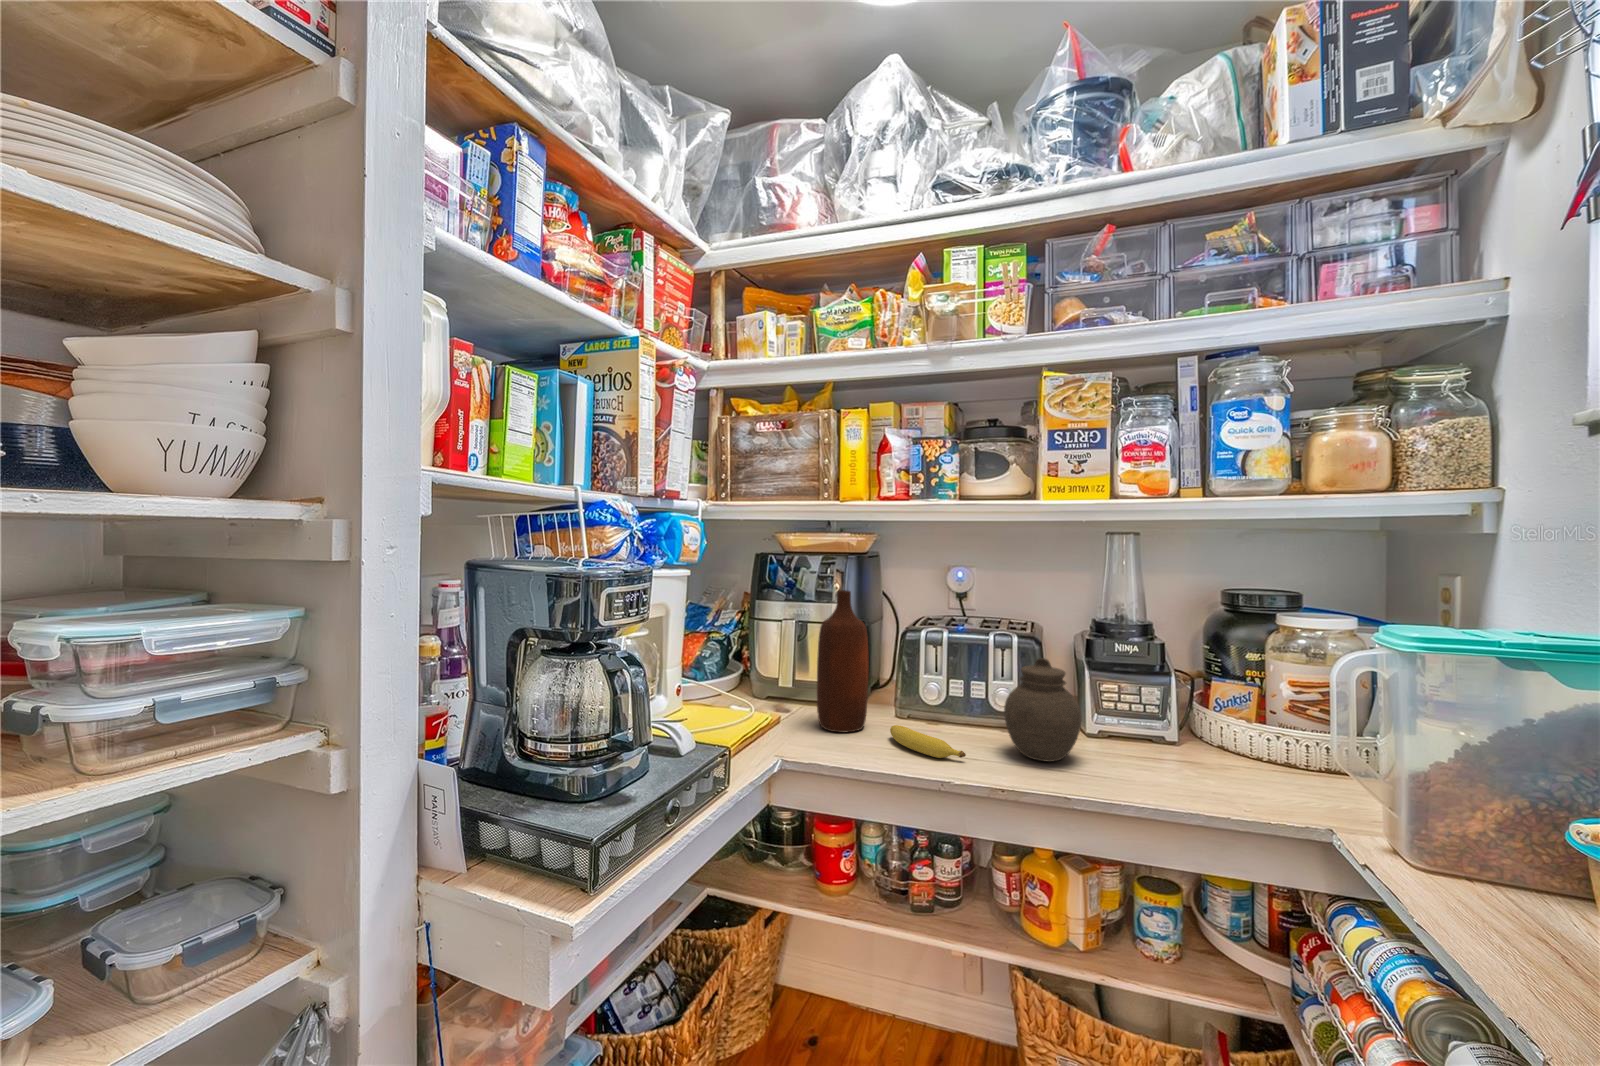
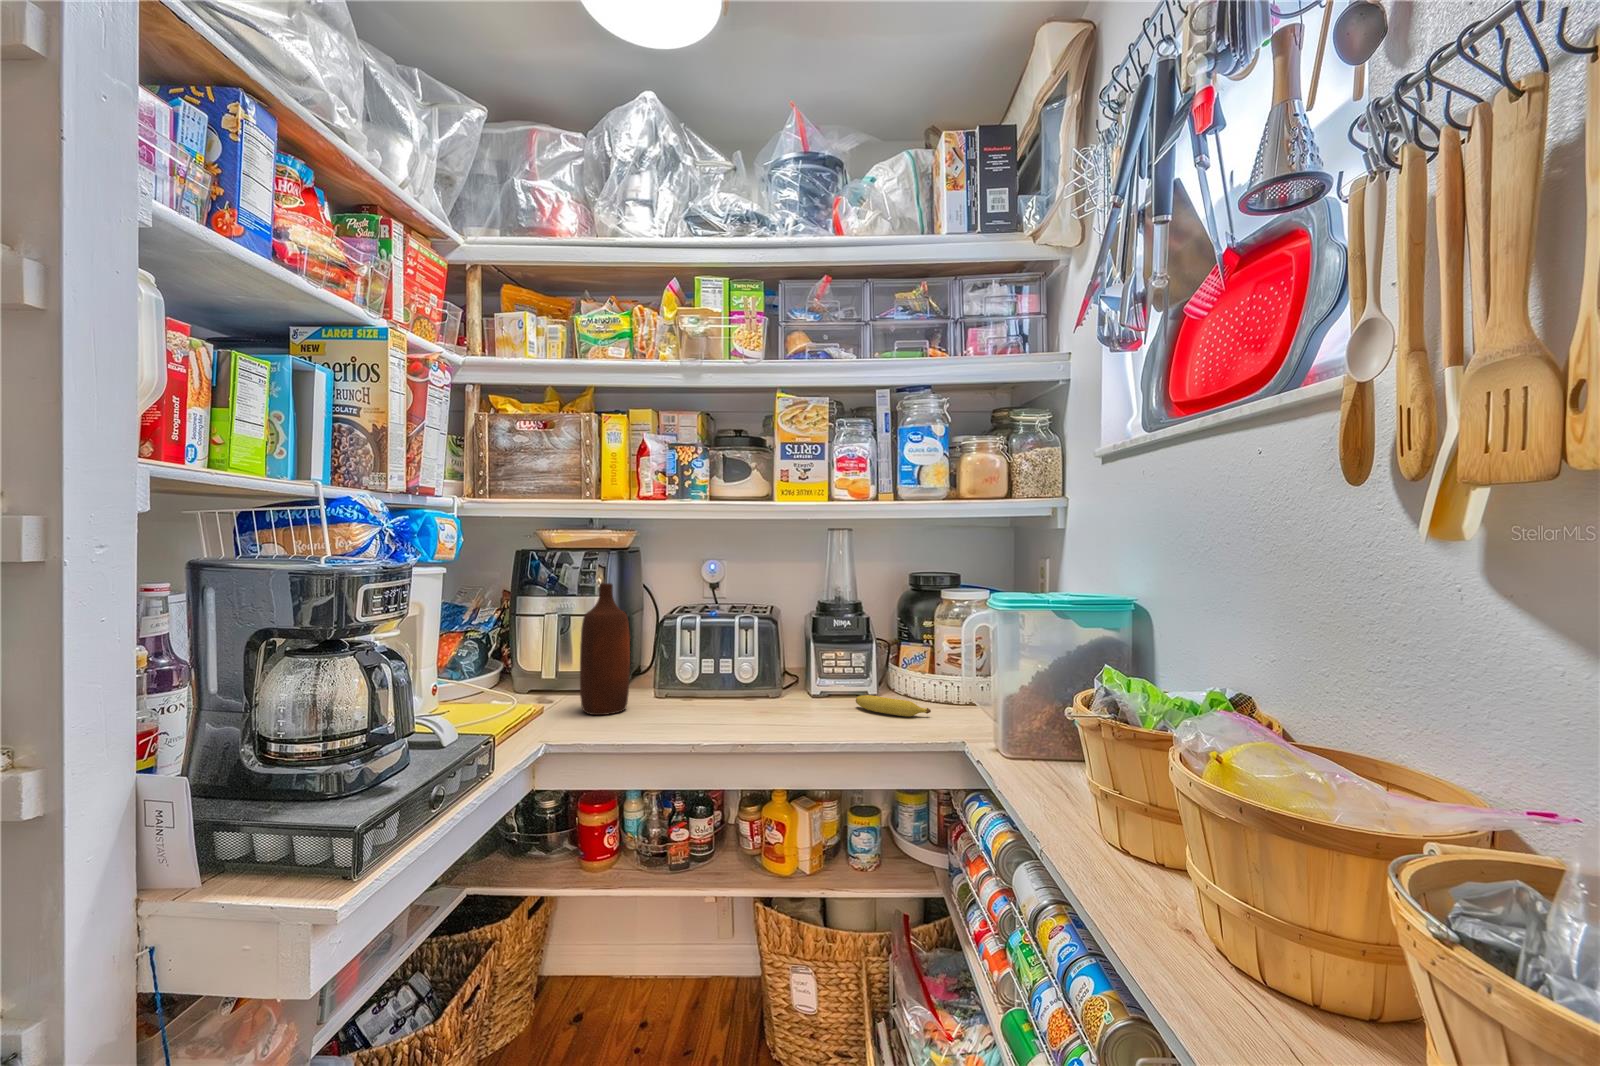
jar: present [1004,658,1082,762] -> none [748,632,808,717]
fruit: present [890,725,966,758] -> present [856,695,931,717]

